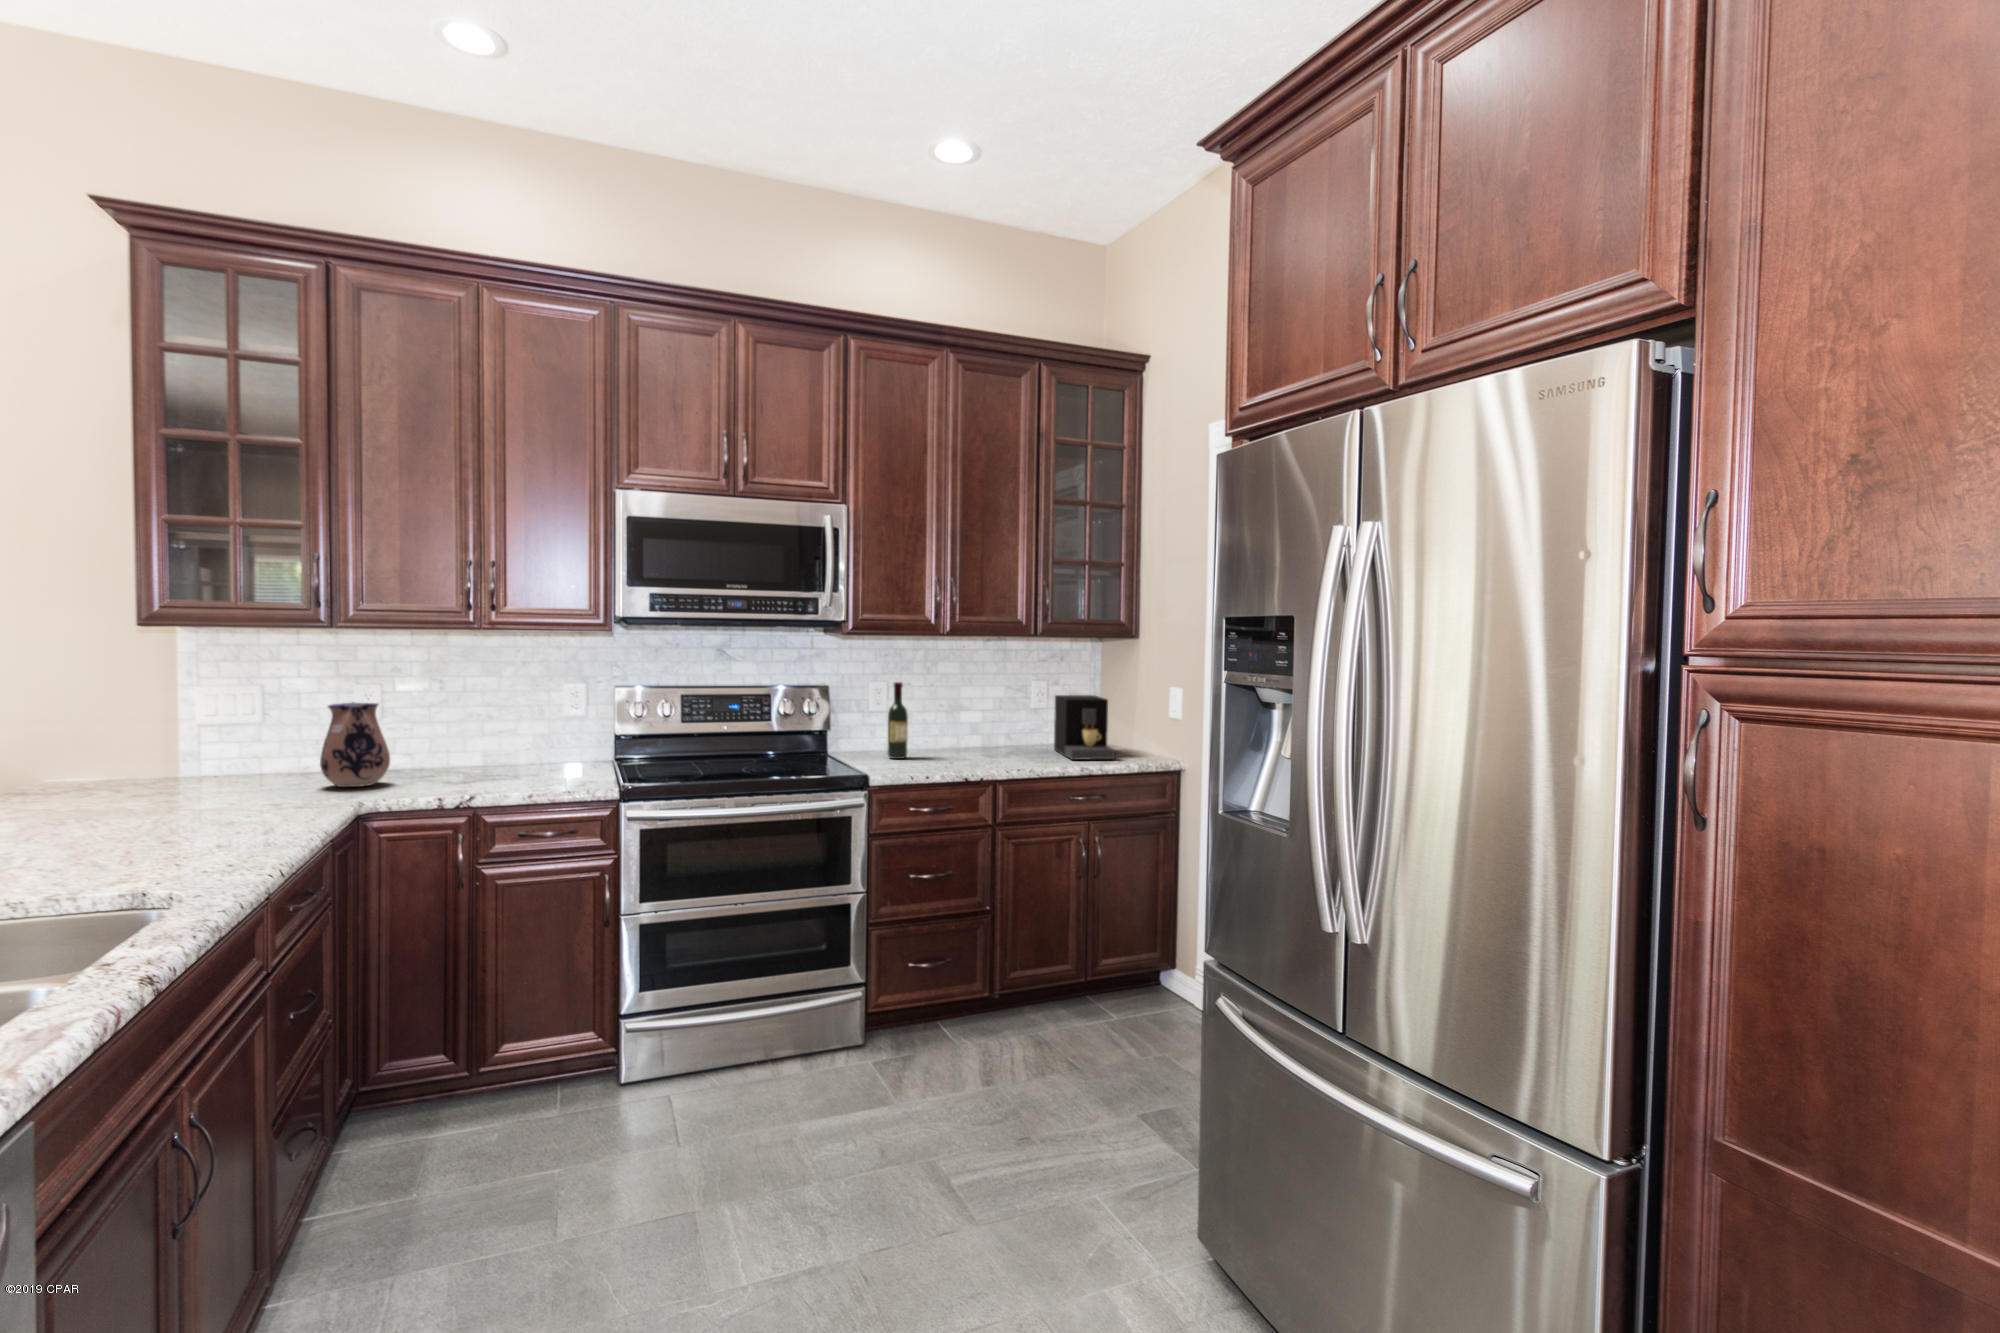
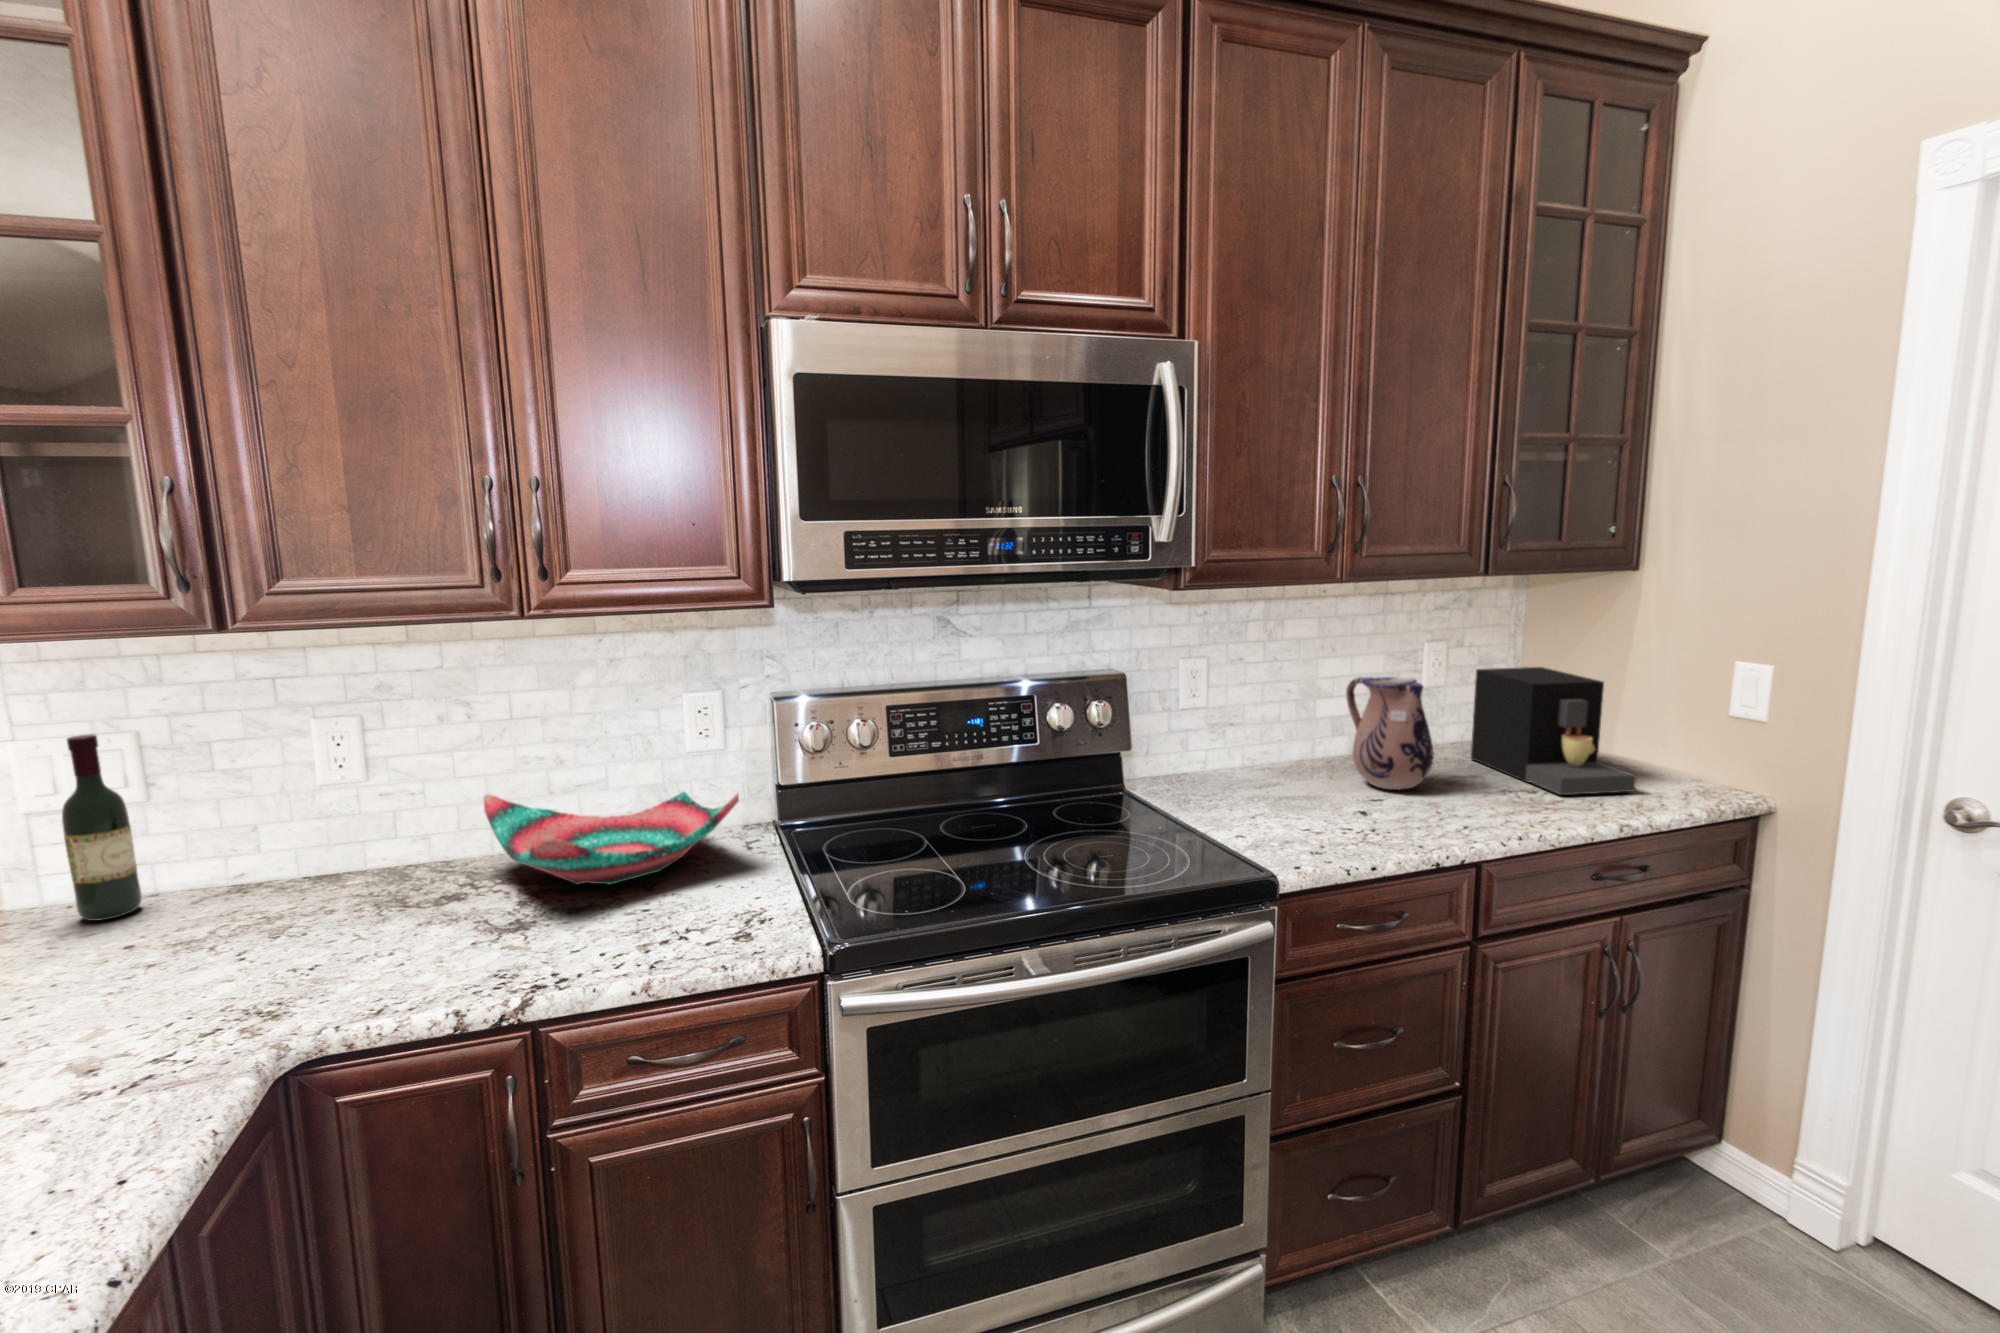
wine bottle: present [887,682,908,759] -> present [62,734,142,921]
ceramic pitcher: present [320,702,390,787] -> present [1346,677,1434,790]
decorative bowl: none [452,722,591,773] -> present [483,792,739,884]

